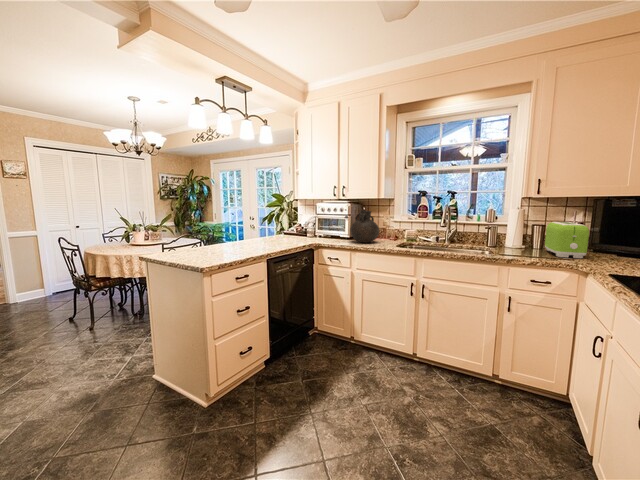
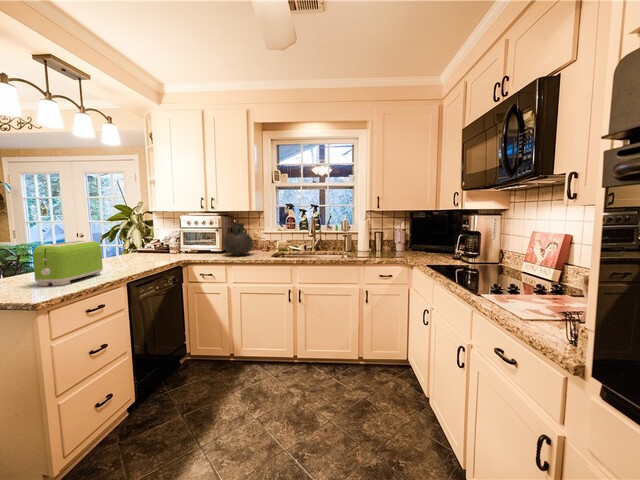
toaster: present [545,222,589,258] -> present [33,241,103,286]

